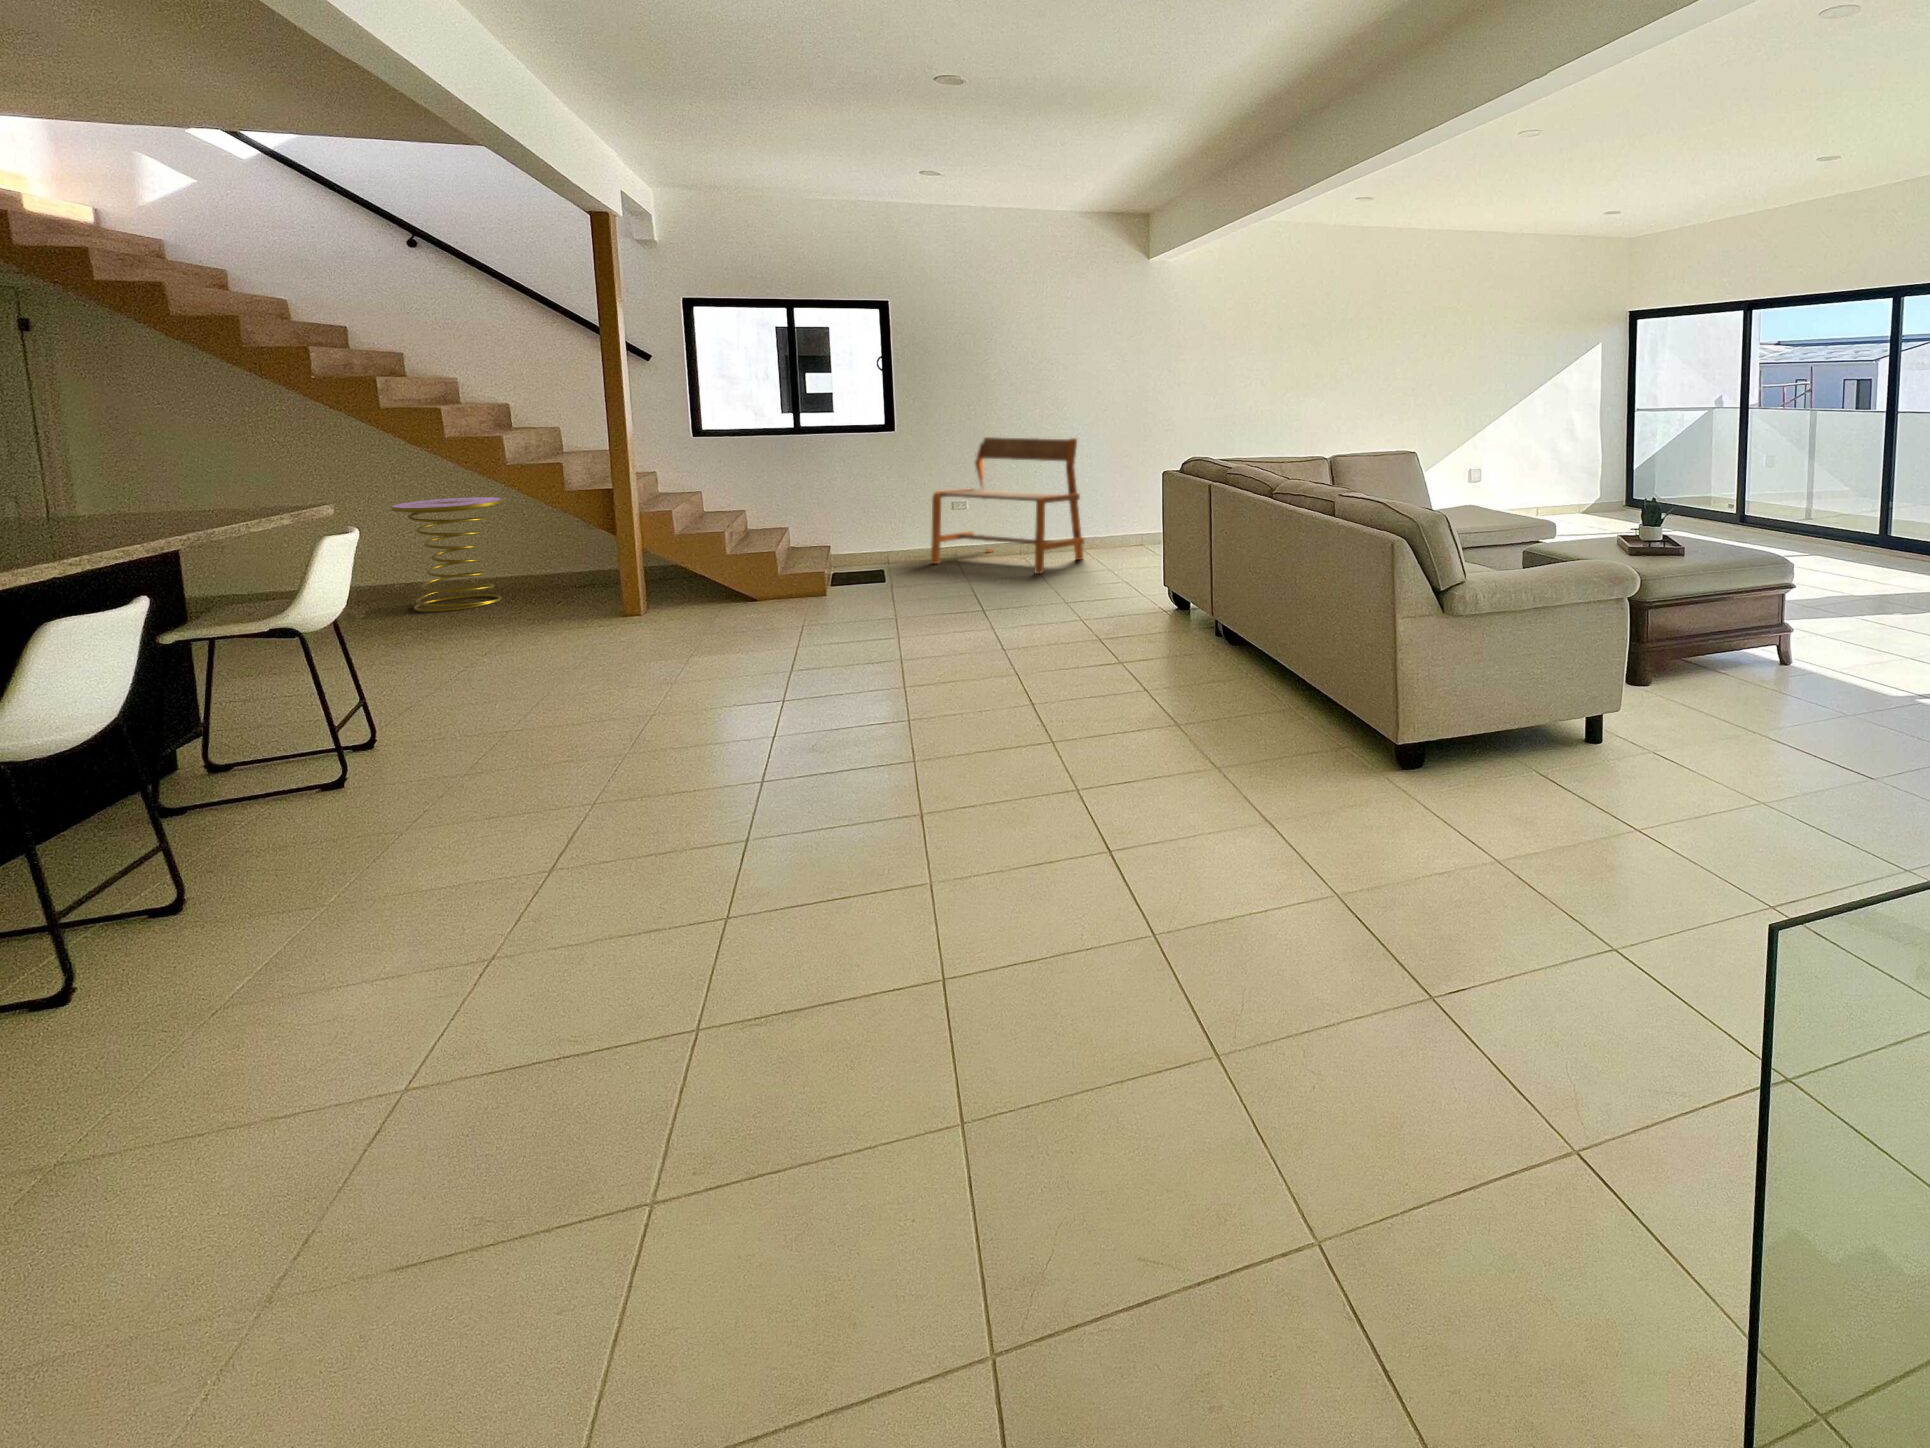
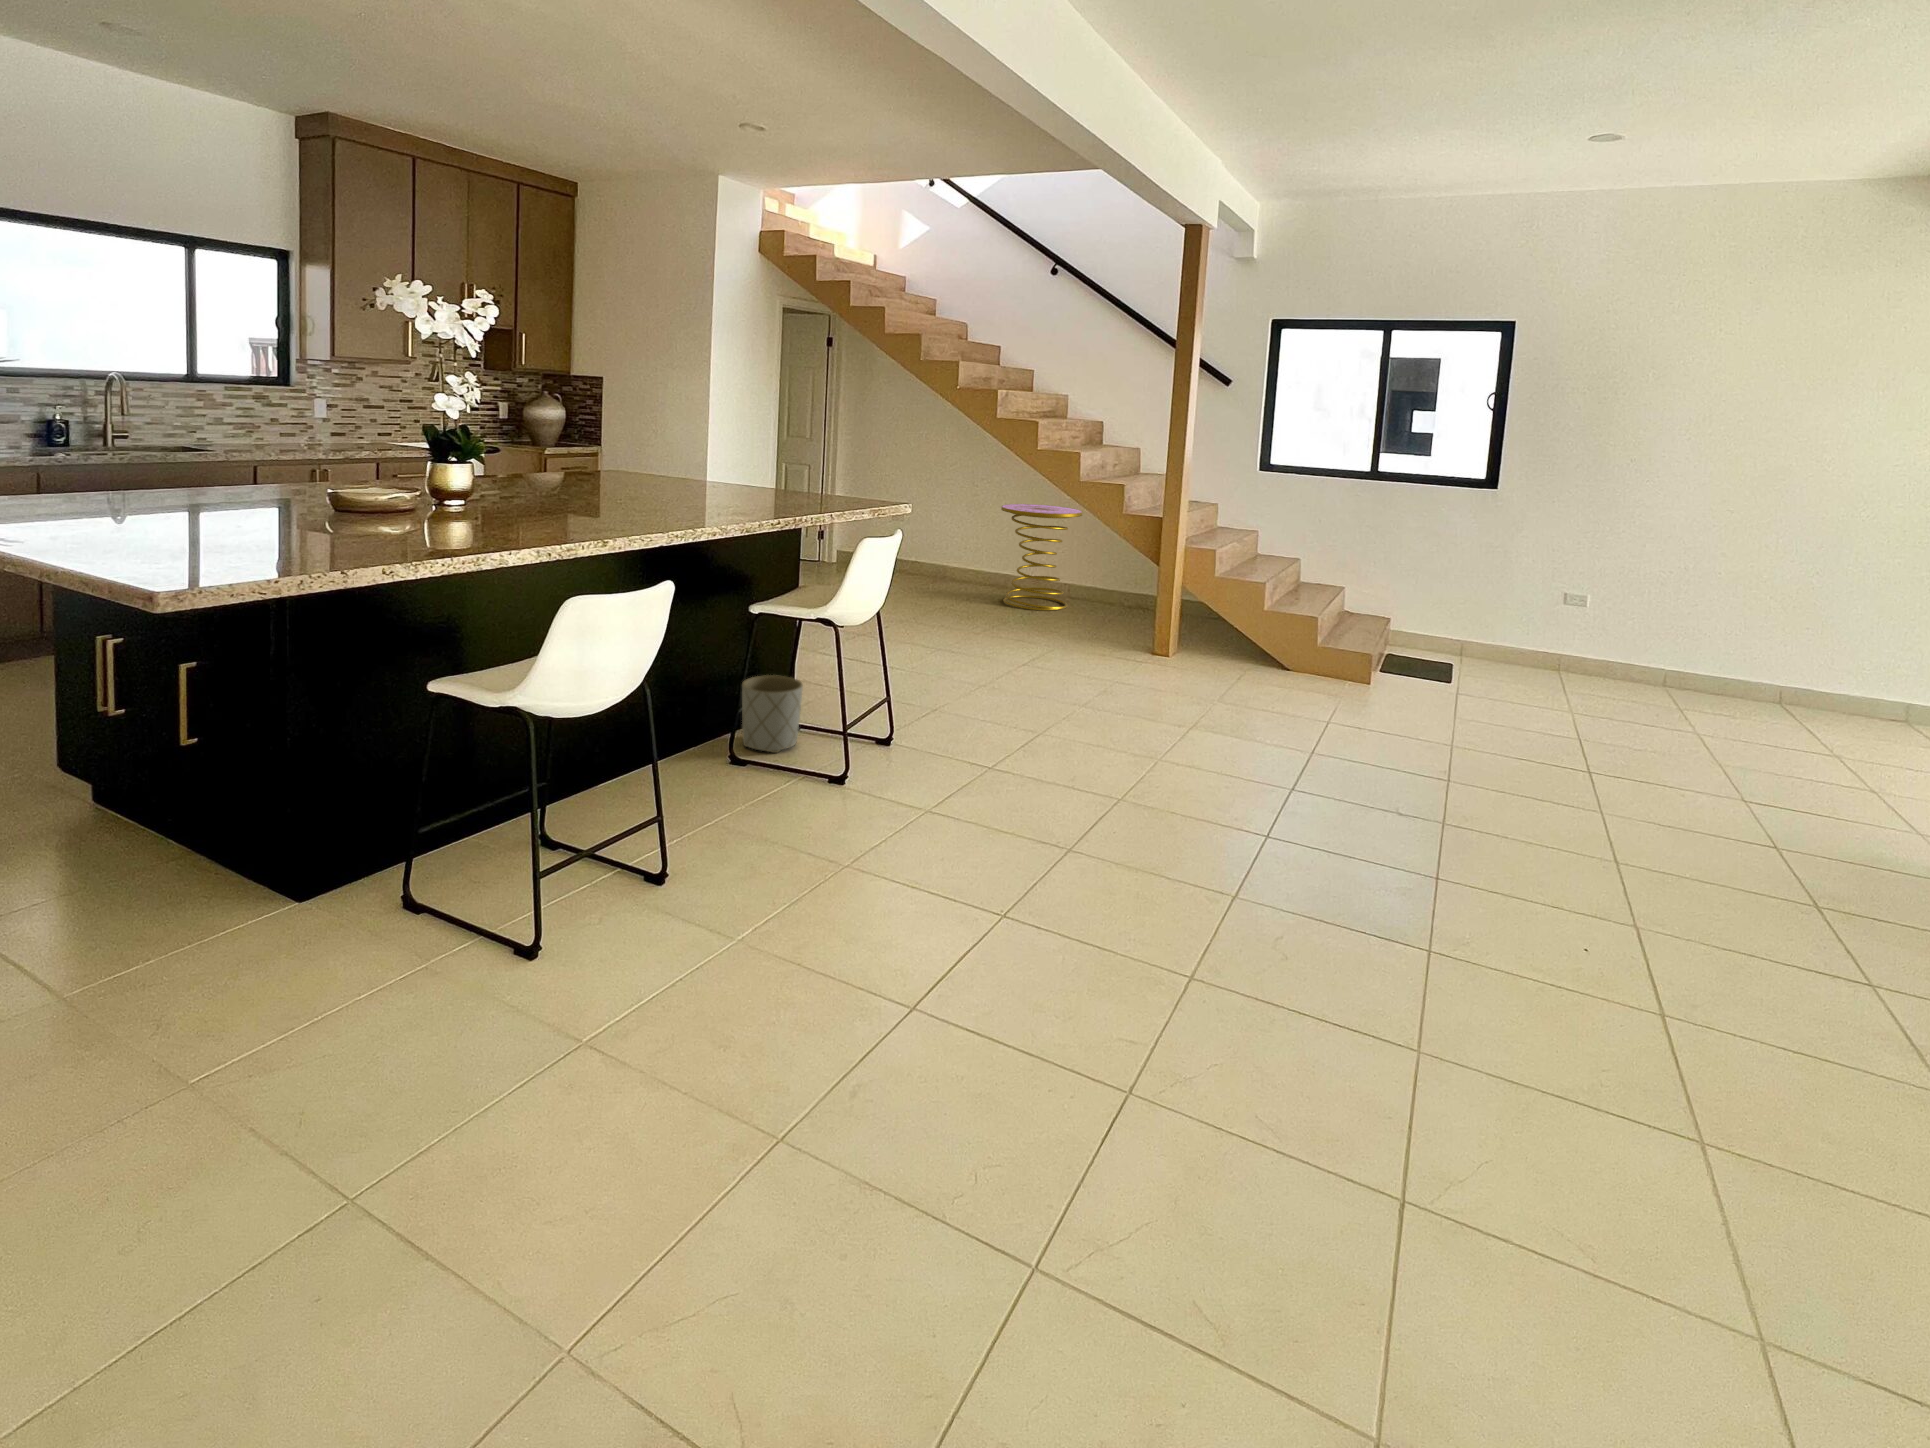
bench: present [931,437,1085,574] -> none [1525,511,1817,737]
planter: none [143,717,243,805] -> present [742,675,803,753]

